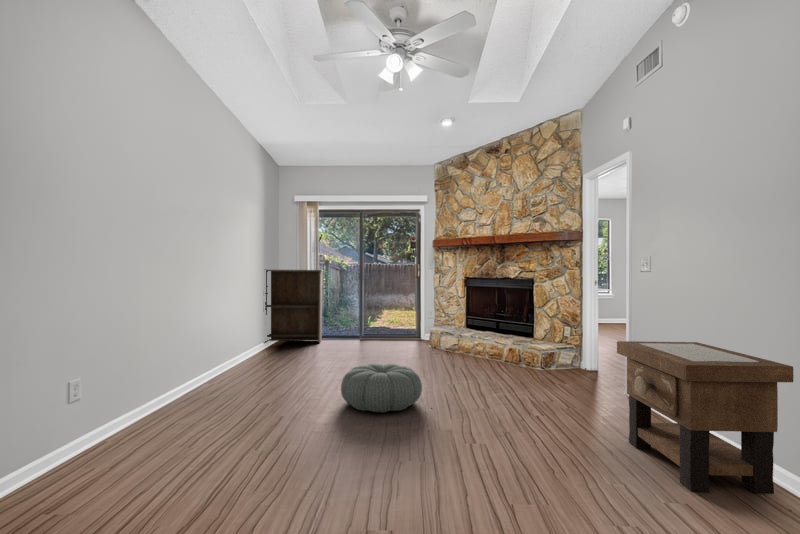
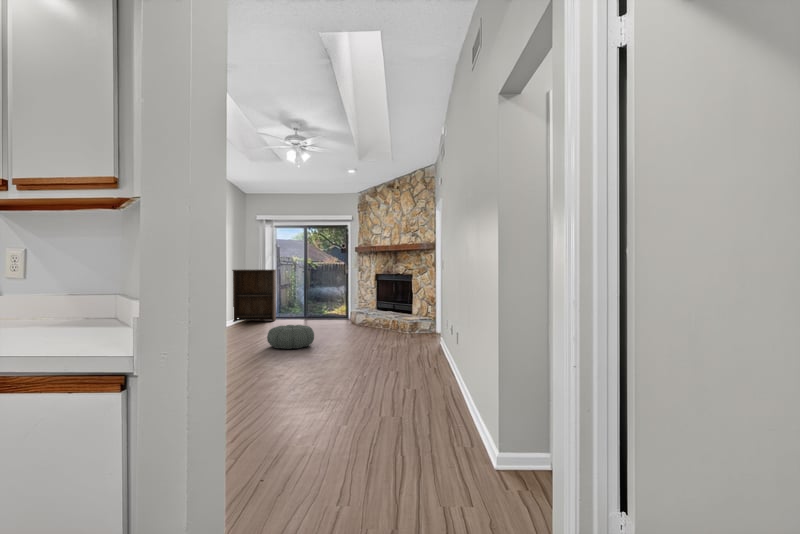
side table: present [617,341,794,494] -> none [399,306,448,369]

